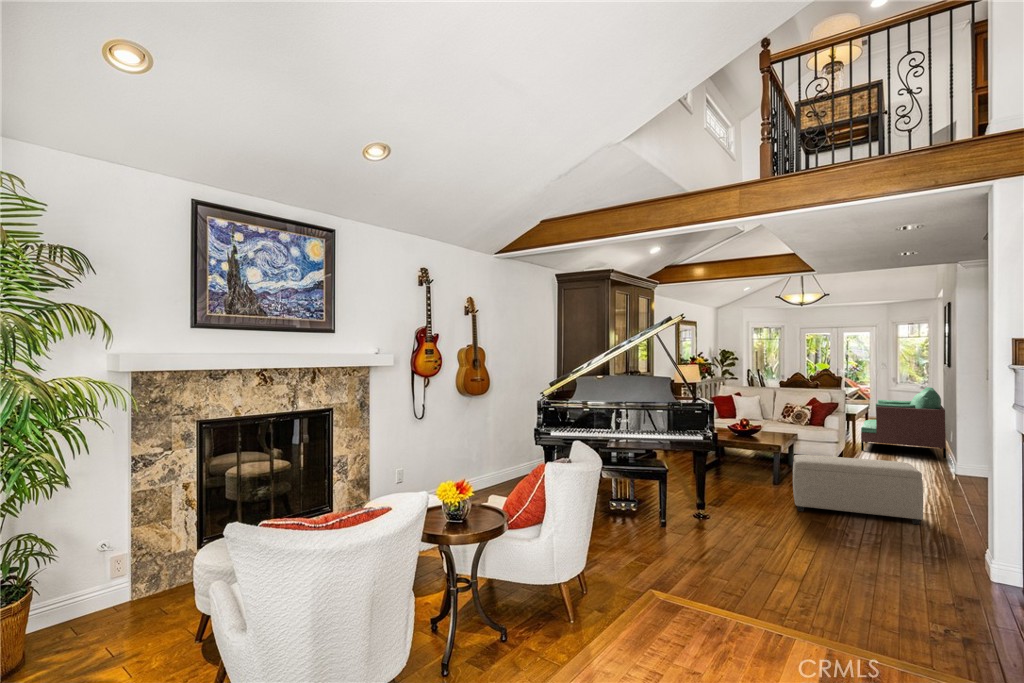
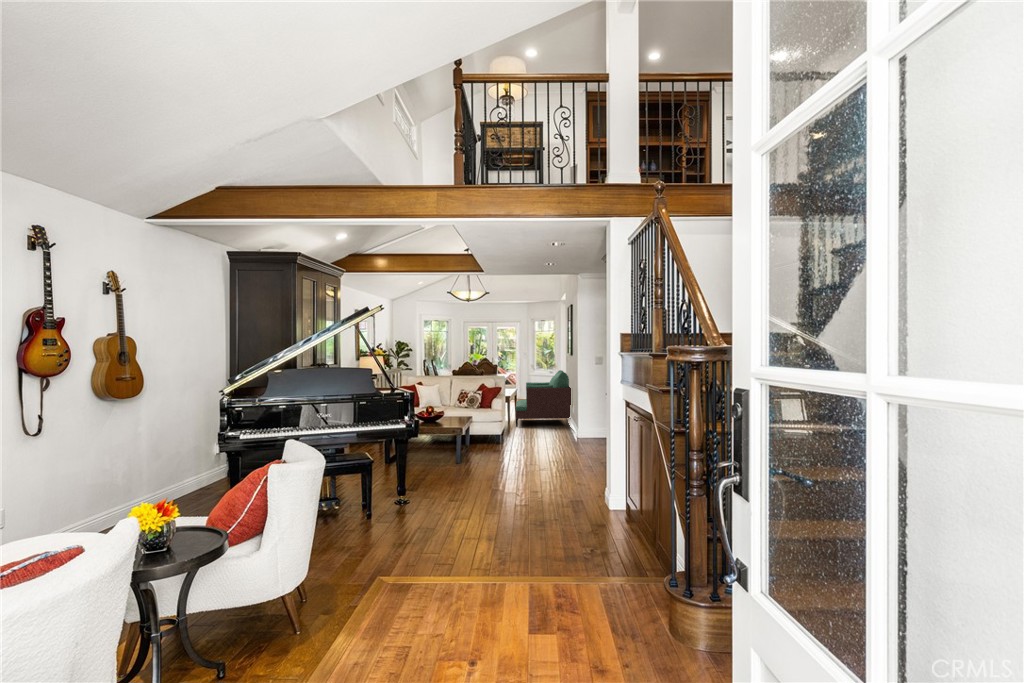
ottoman: present [793,455,923,525] -> none [475,430,570,483]

